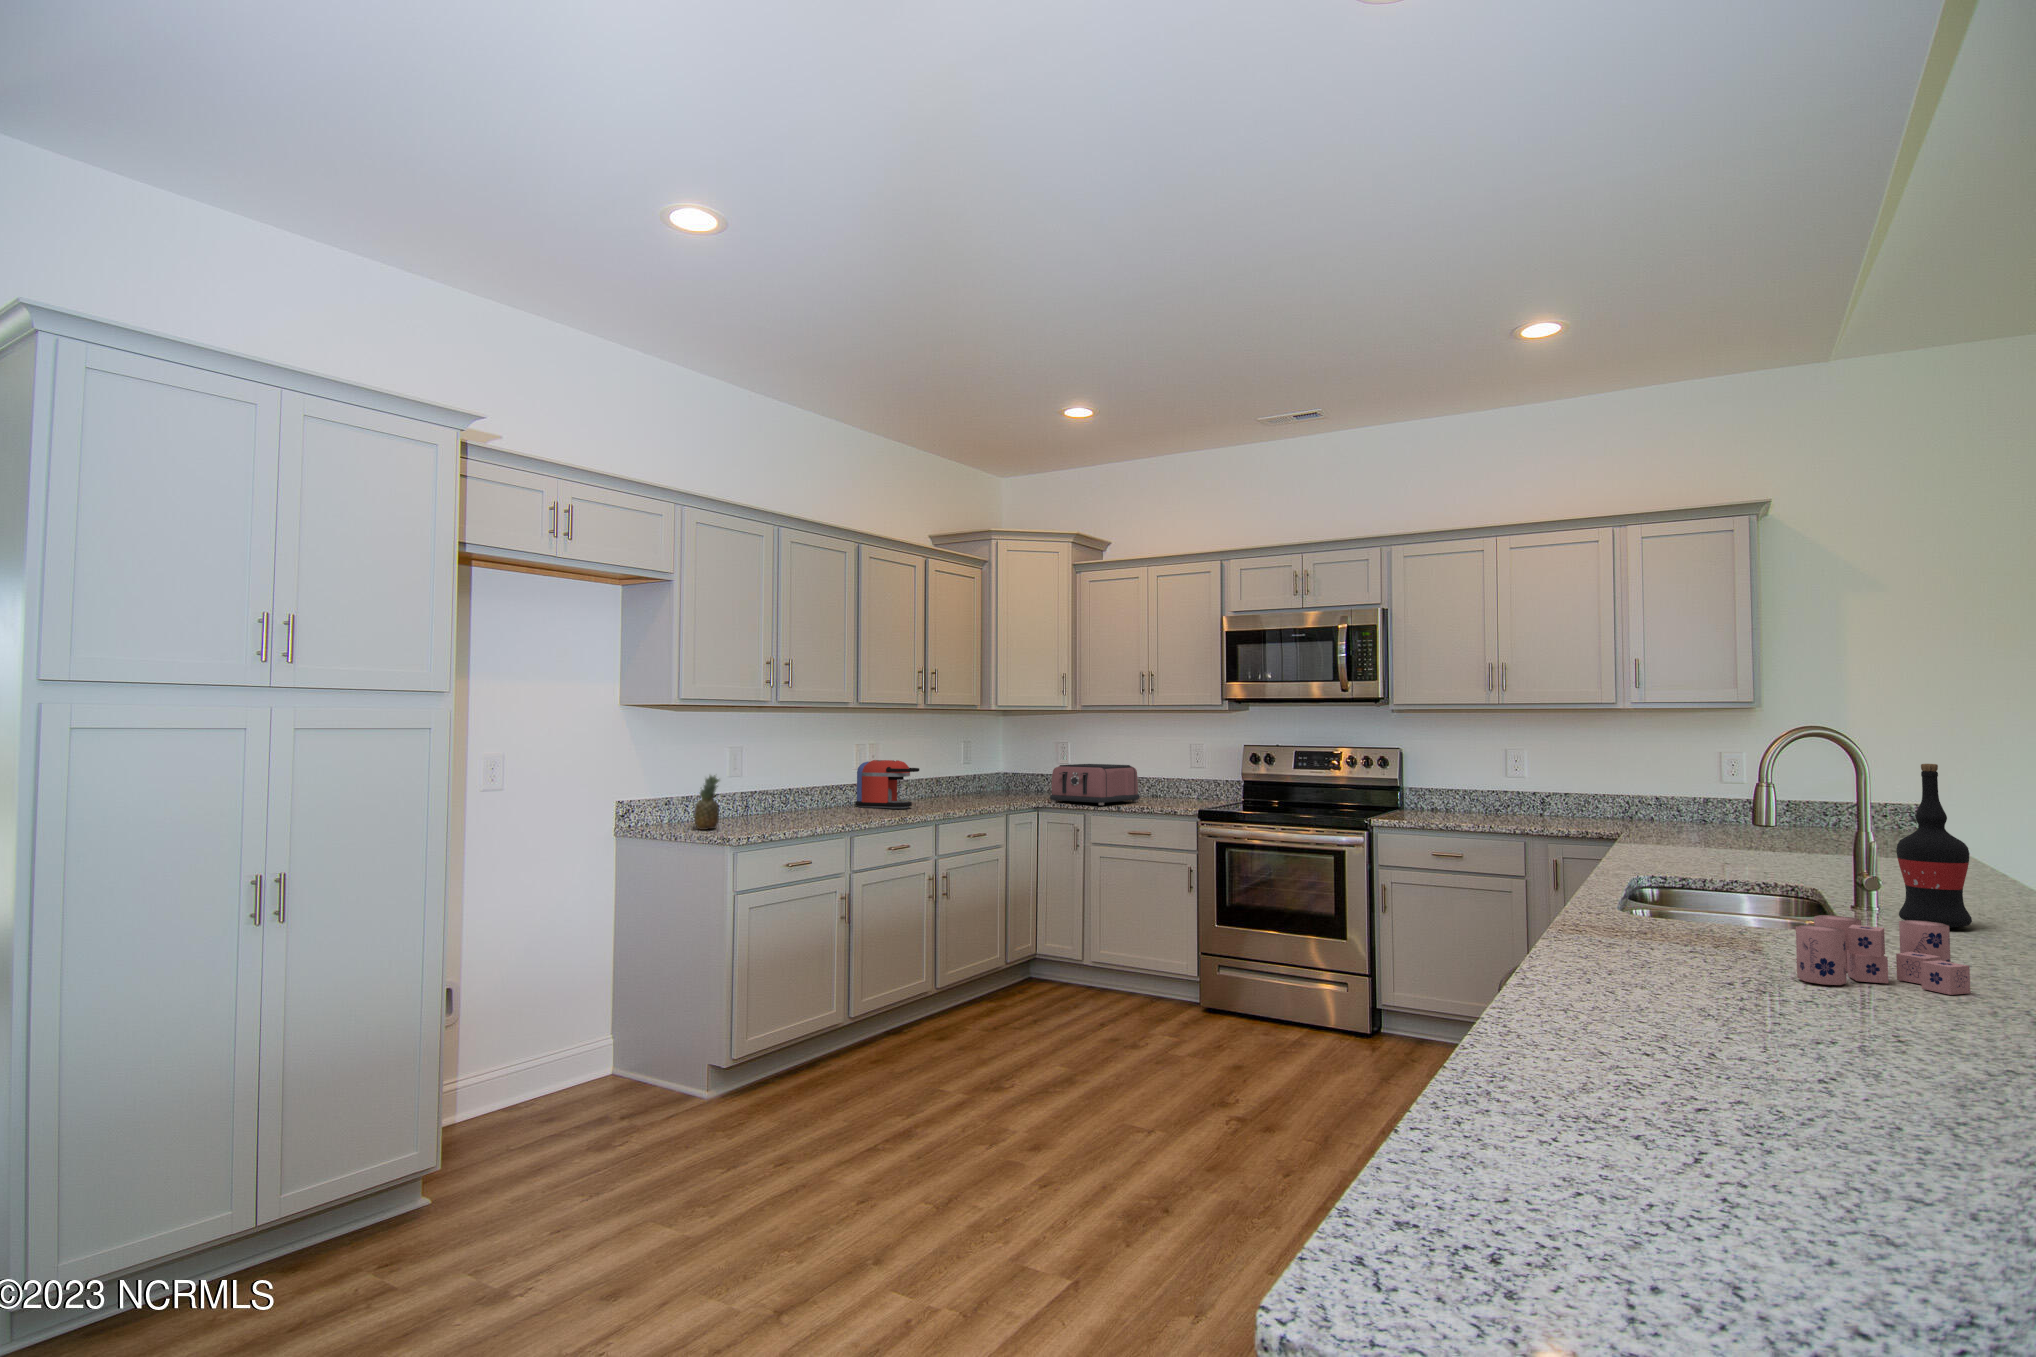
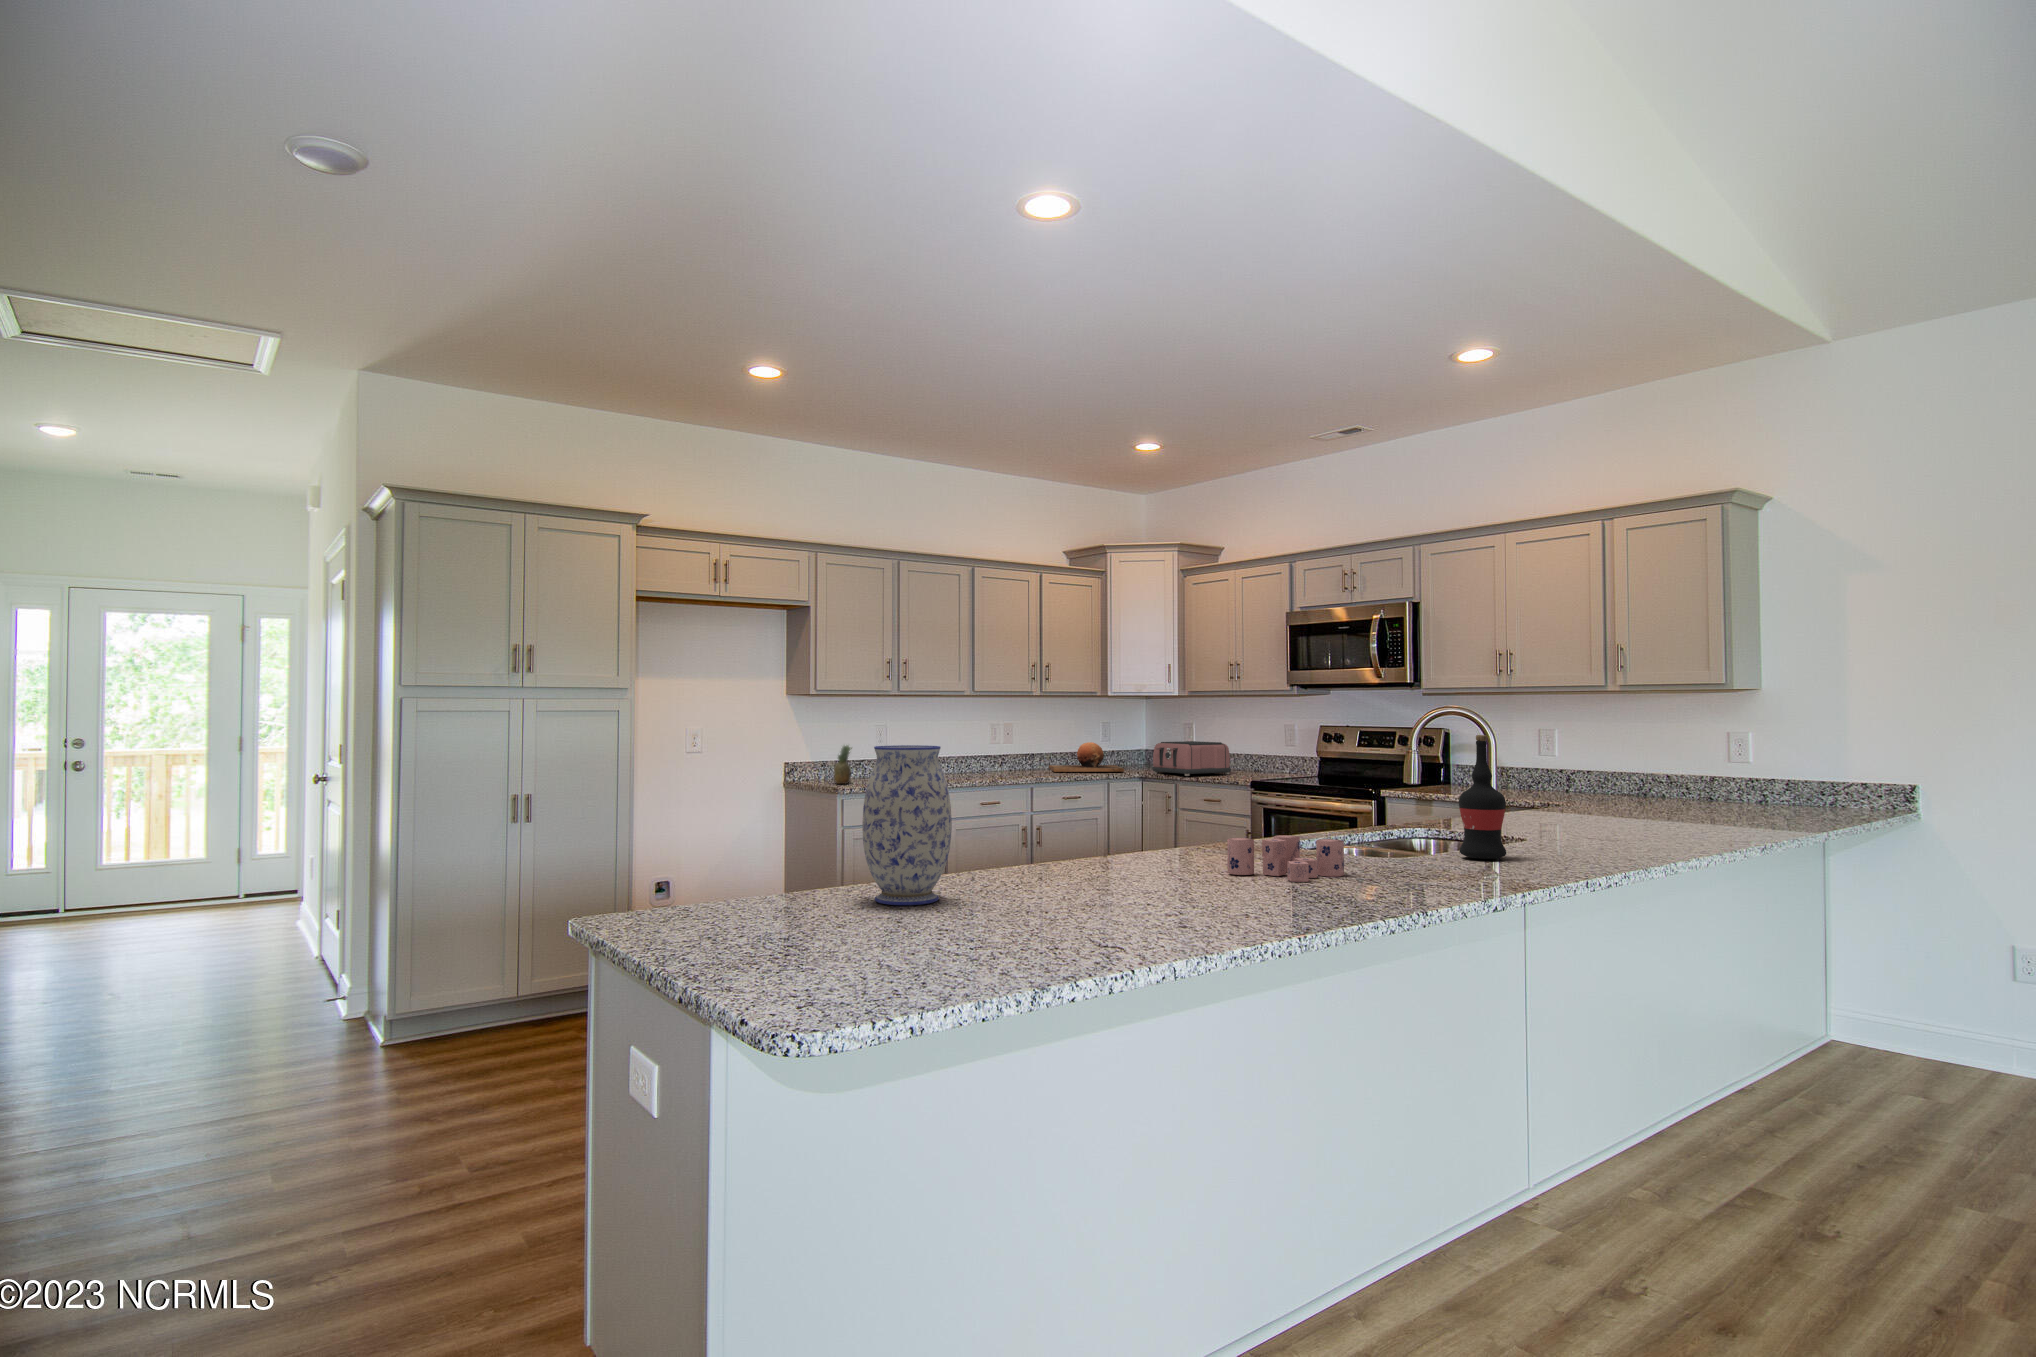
coffee maker: present [855,760,919,809] -> none [984,736,1030,775]
chopping board: none [916,766,1020,803] -> present [1049,742,1124,772]
vase: none [1544,802,1747,1137] -> present [862,745,952,905]

